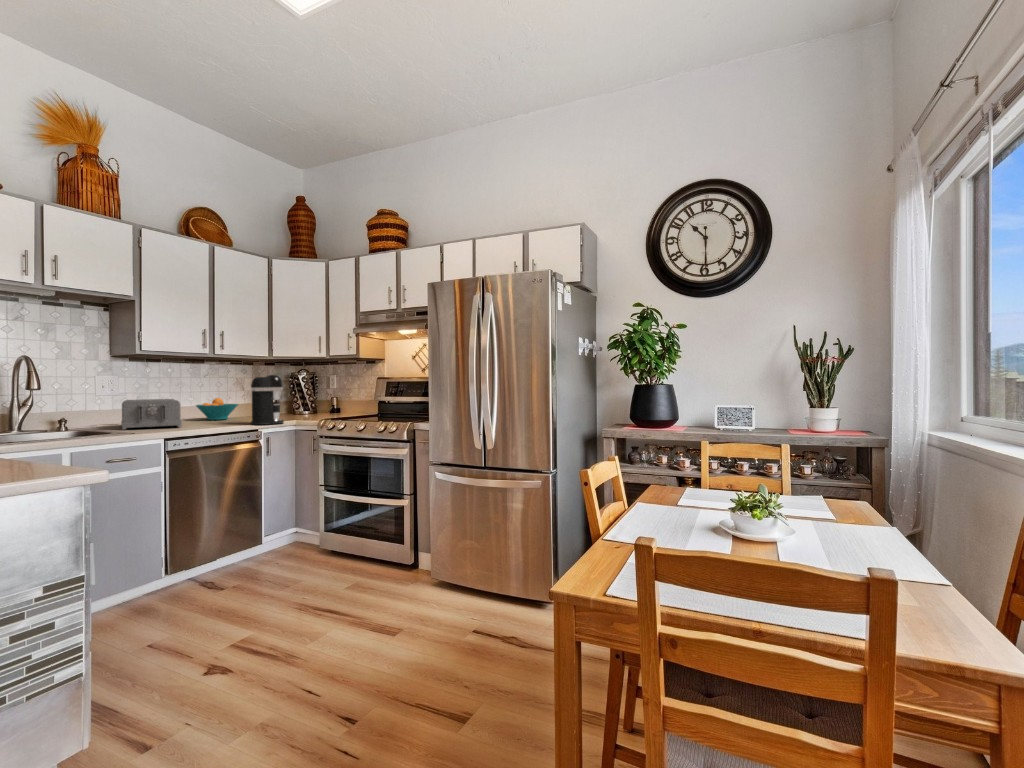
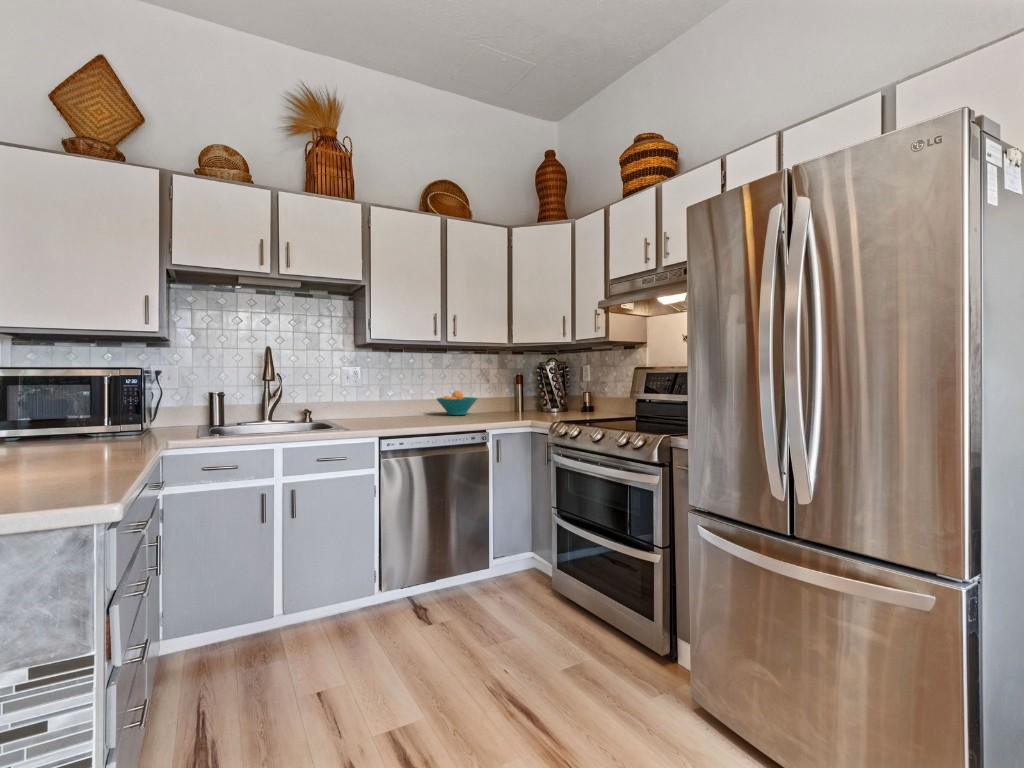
coffee maker: present [251,374,284,425] -> none [478,364,515,425]
toaster: present [121,399,182,430] -> none [352,391,413,423]

